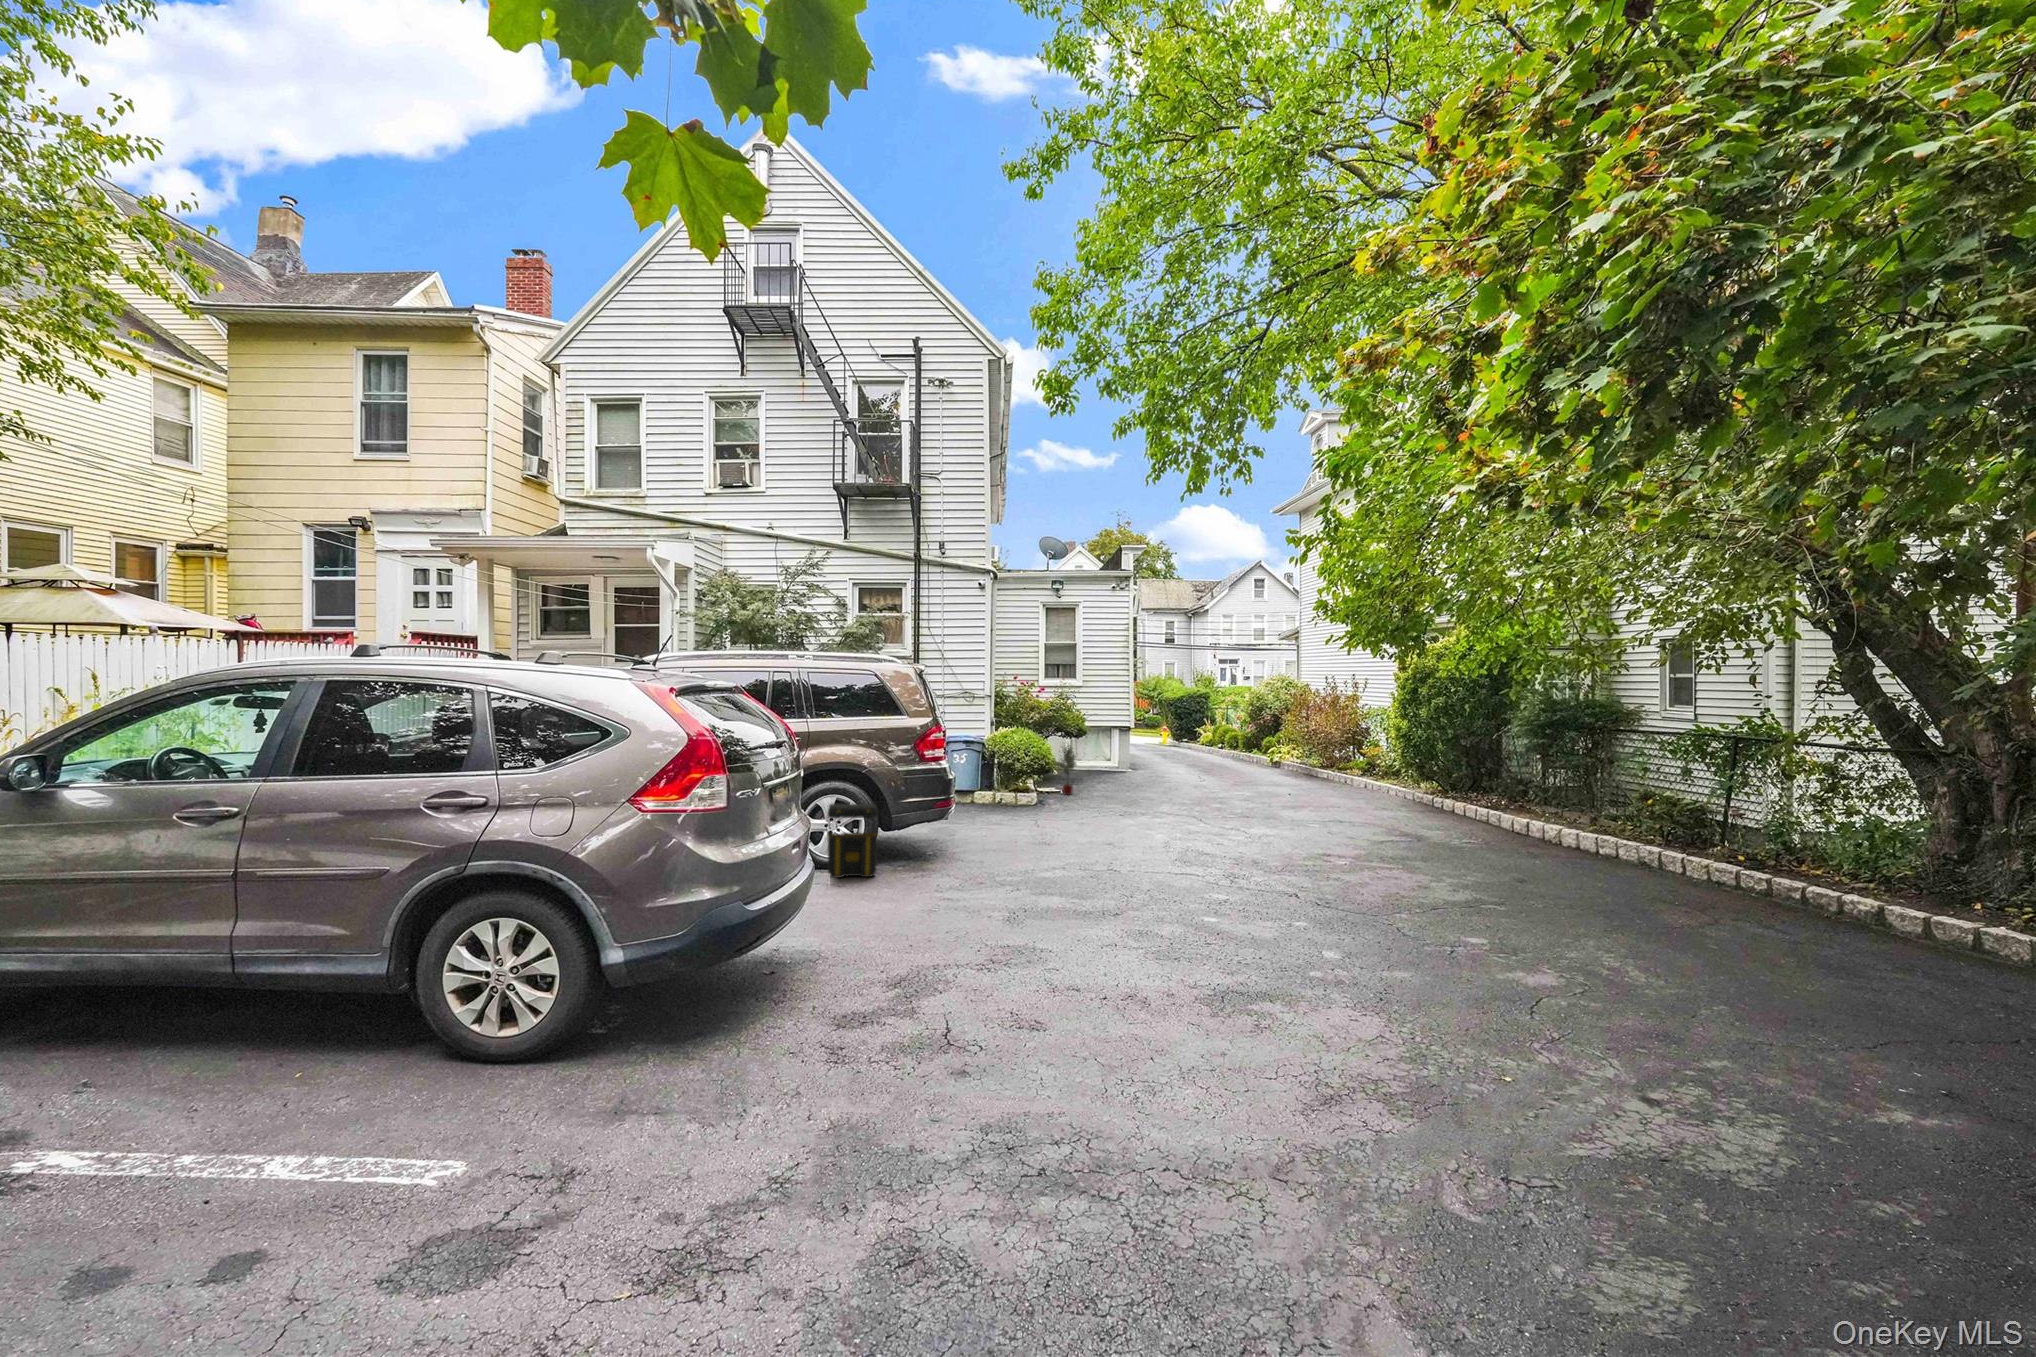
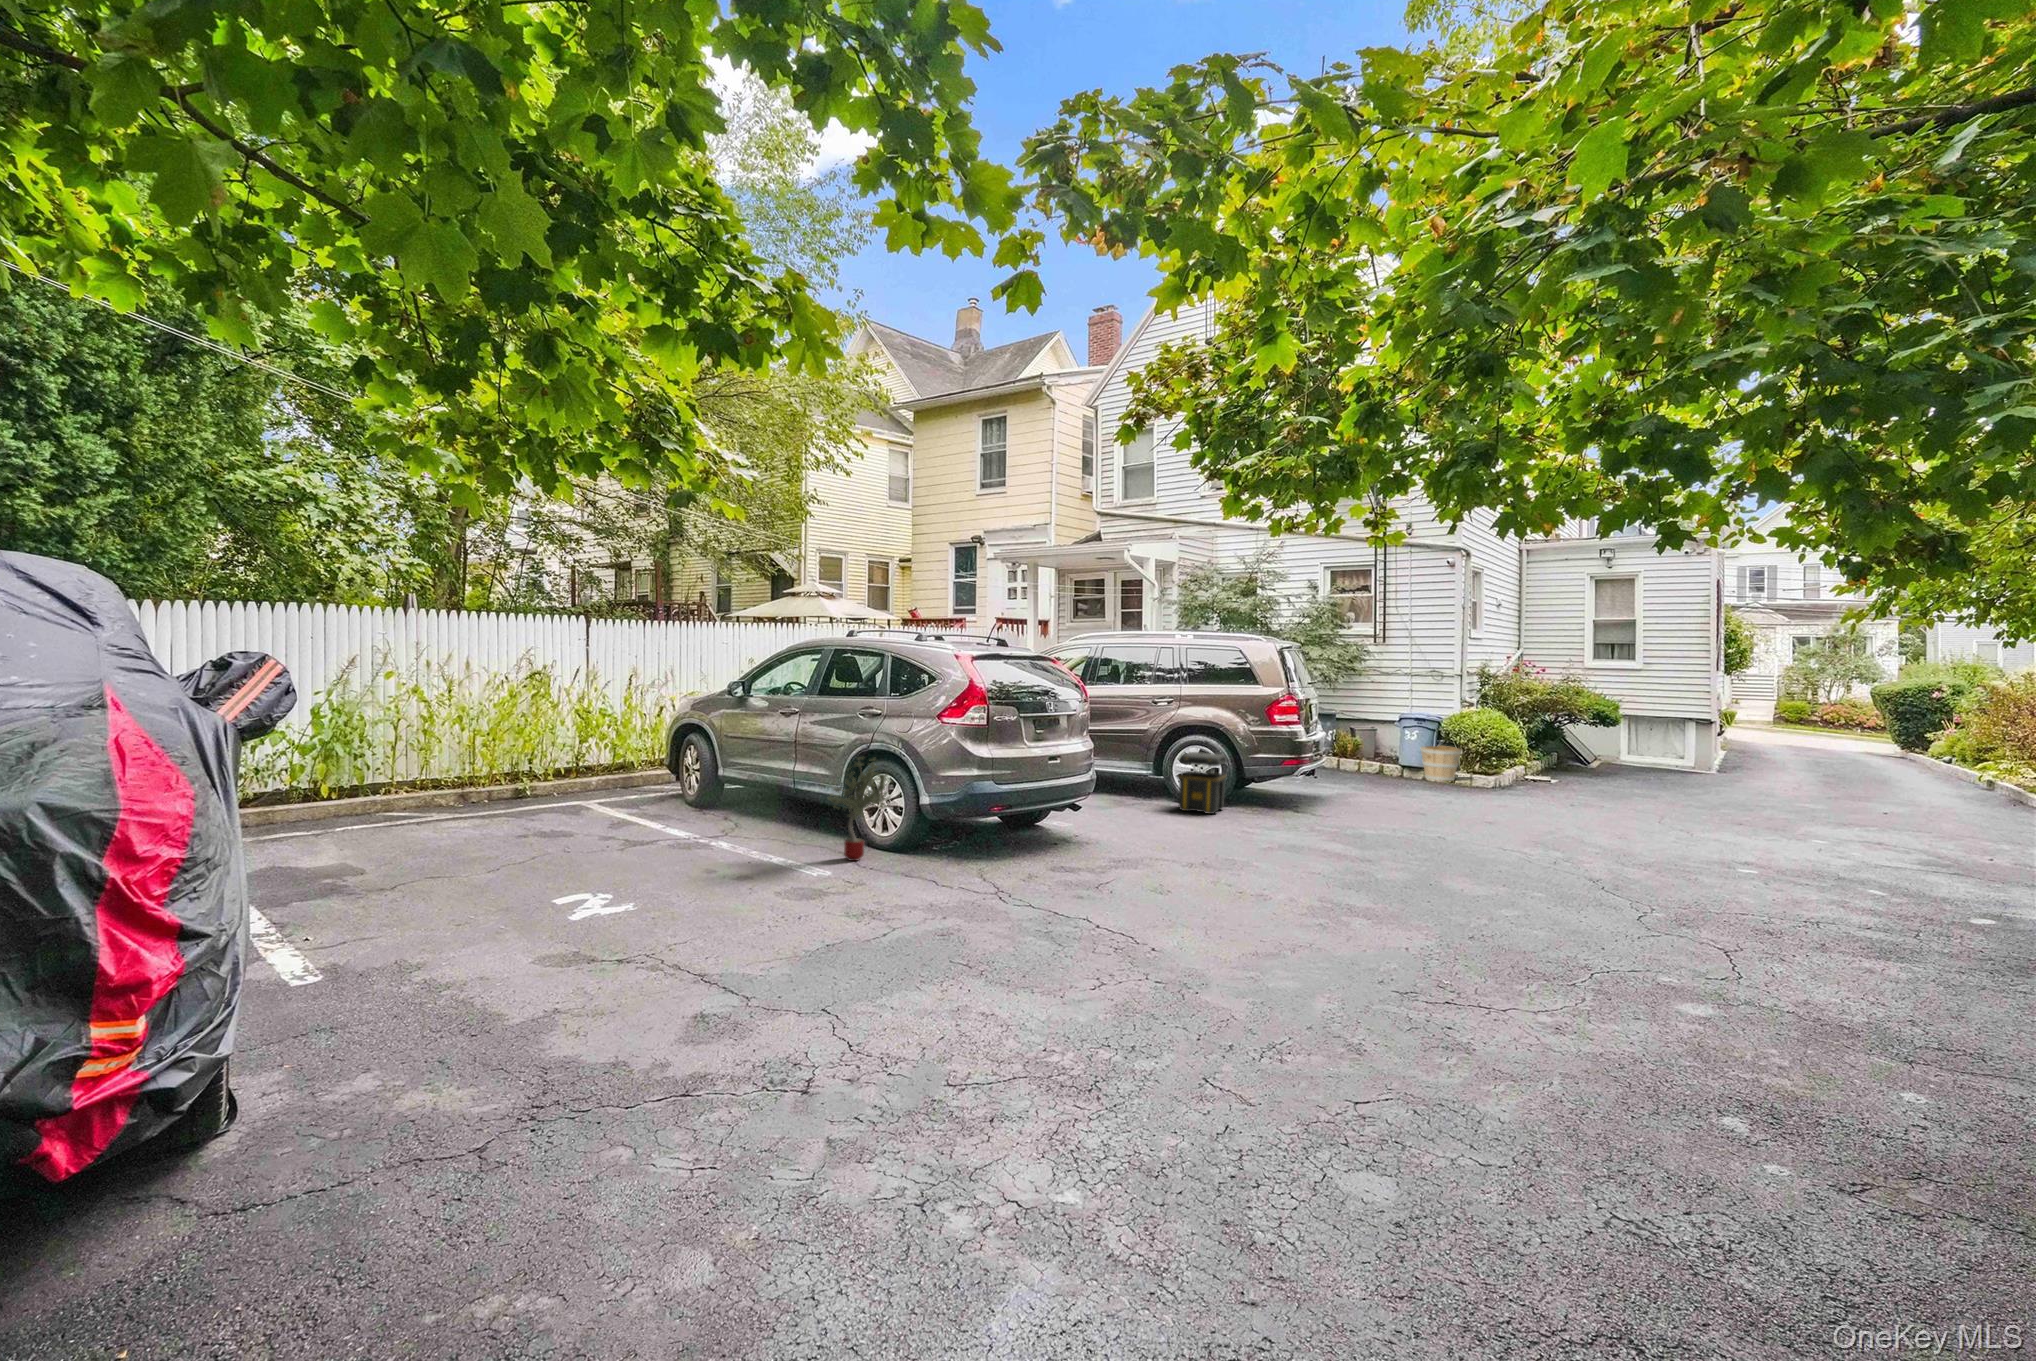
potted tree: present [1054,744,1076,795] -> present [829,757,890,861]
wooden bucket: none [971,766,1008,801] -> present [1420,746,1461,781]

